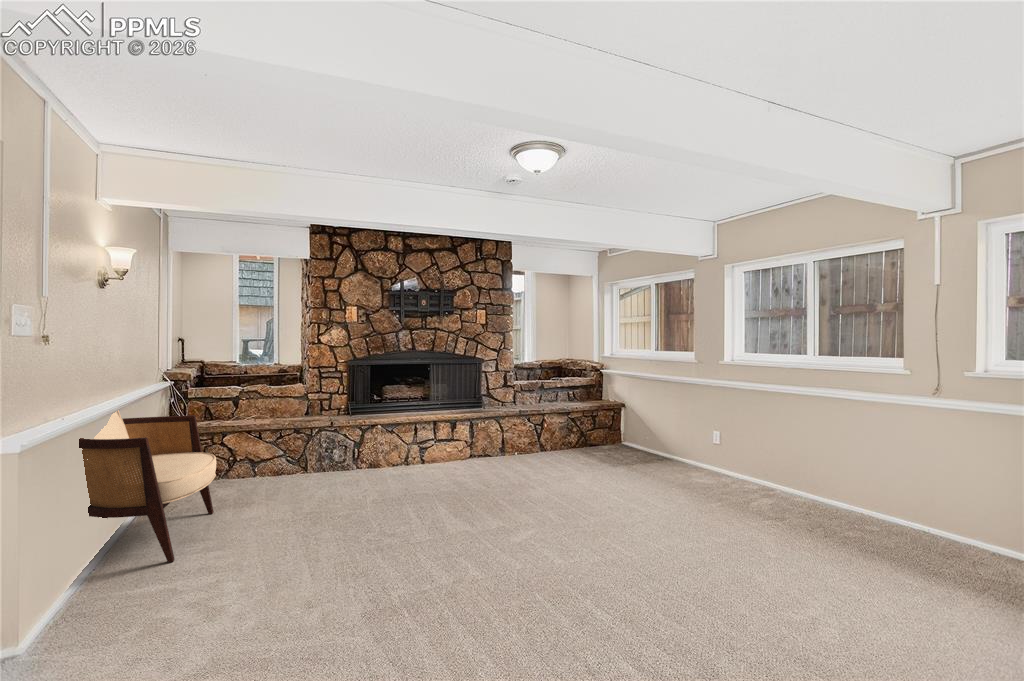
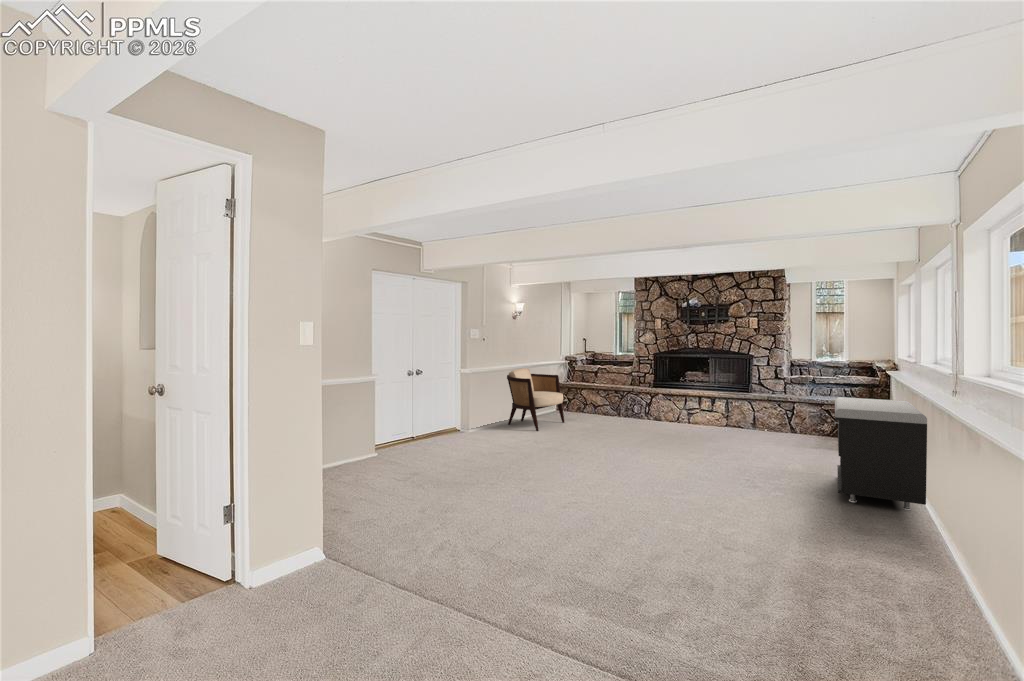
storage bench: none [751,414,980,589] -> present [835,397,927,511]

